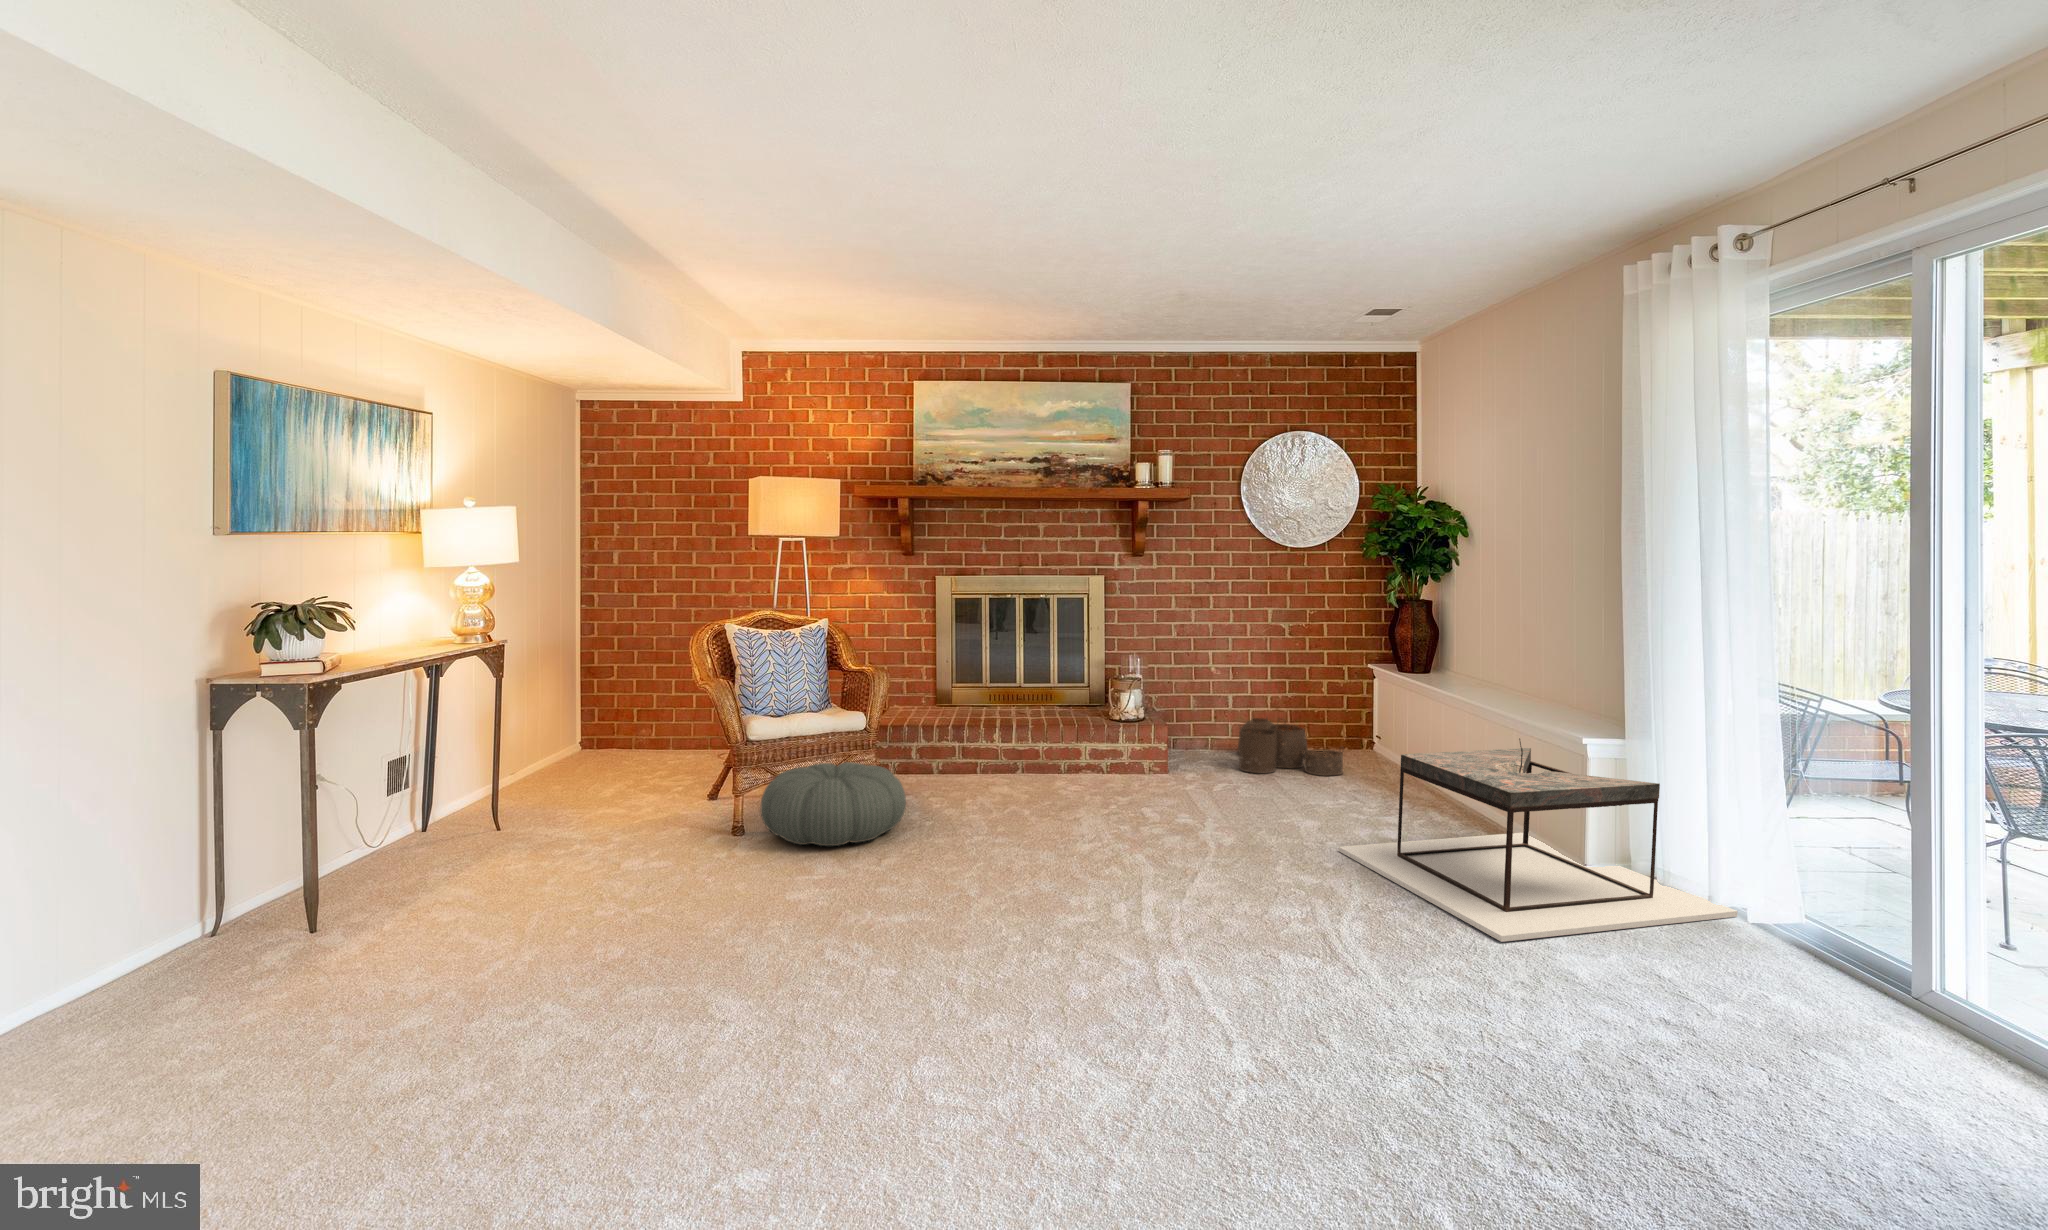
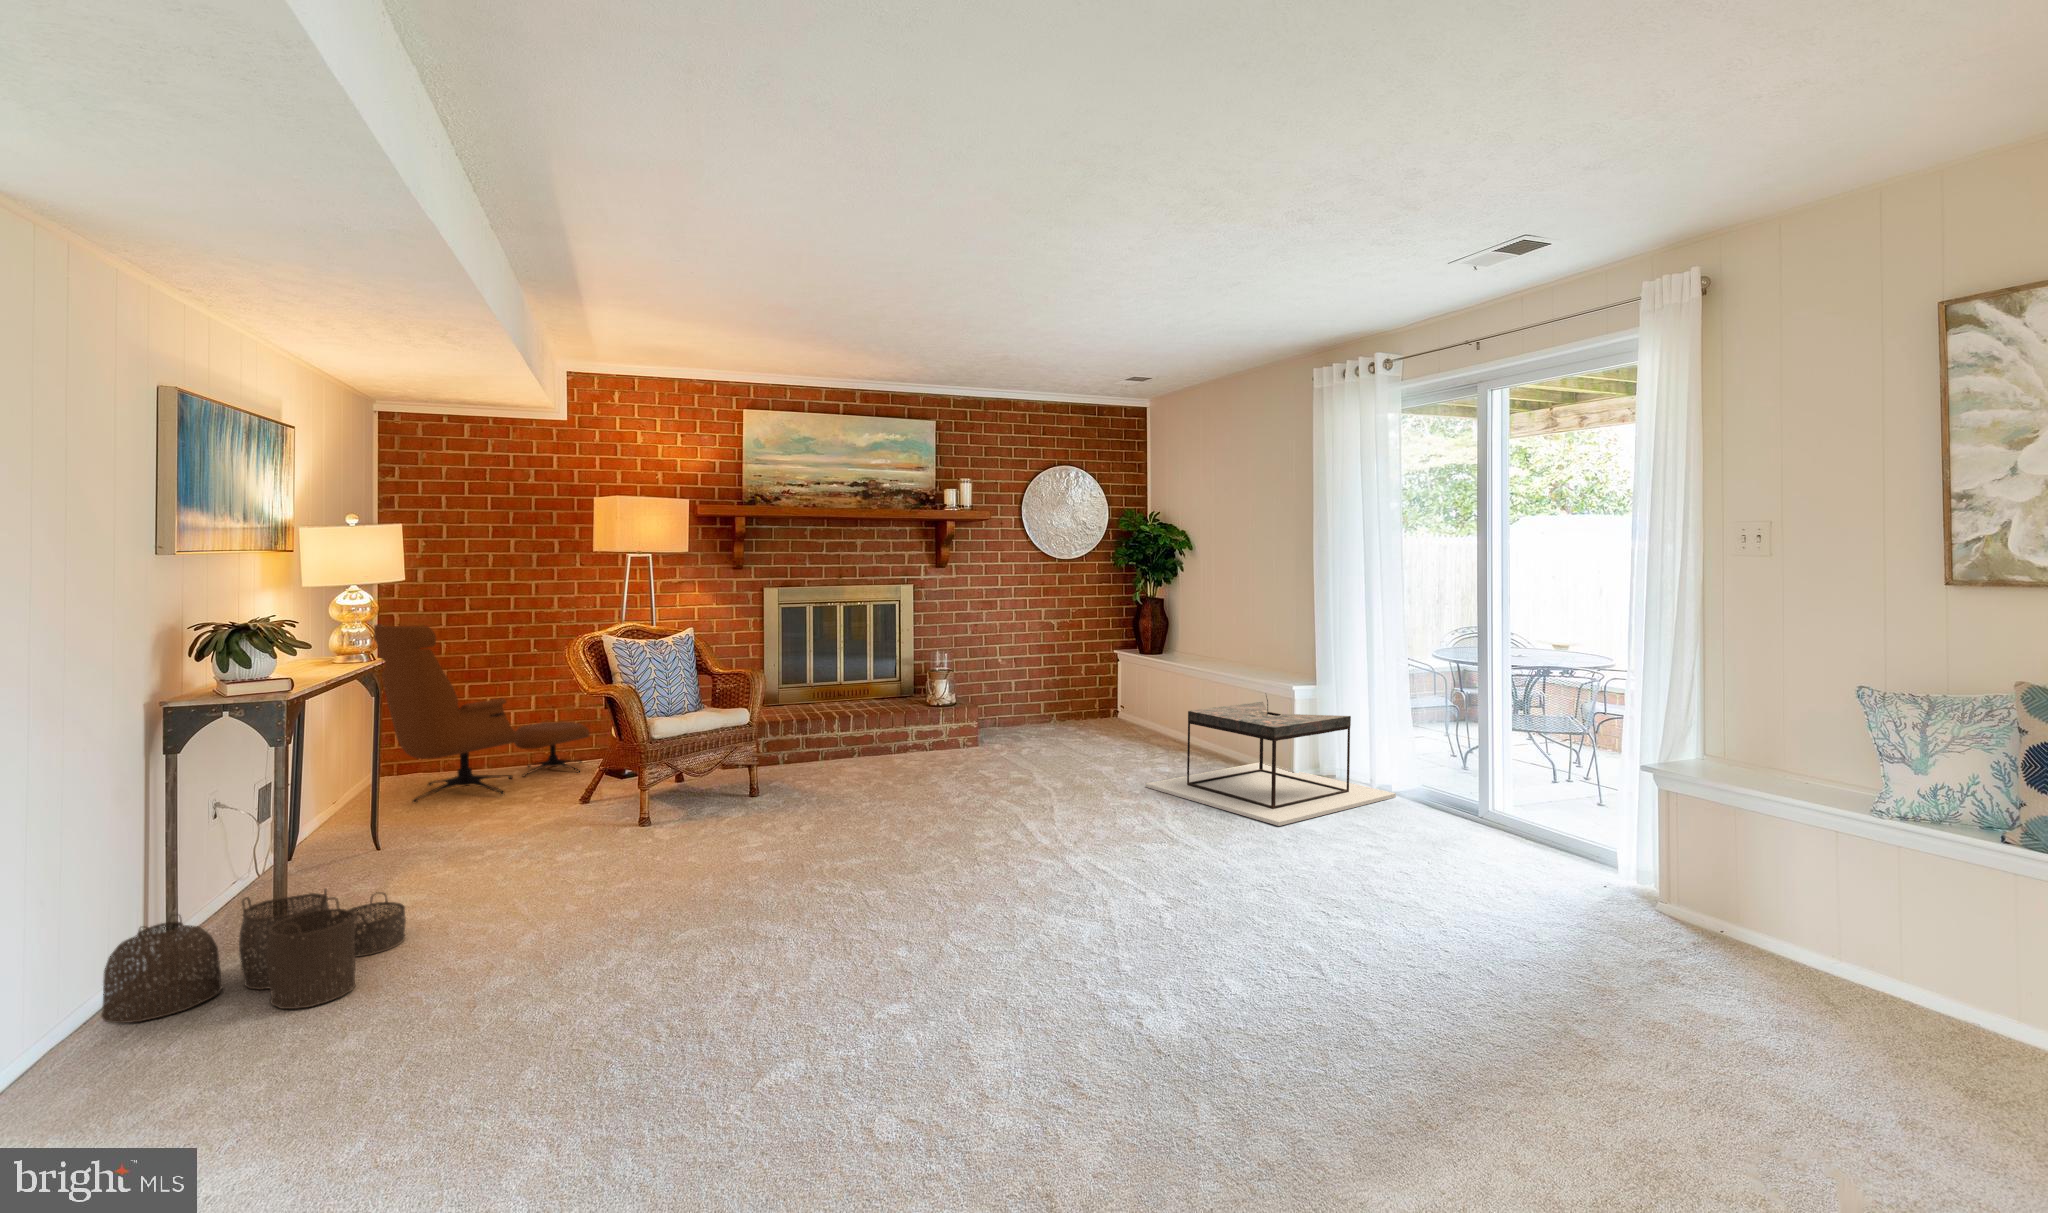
lounge chair: none [537,606,755,783] -> present [374,624,590,803]
woven basket: present [1238,718,1344,776] -> present [101,889,406,1023]
pouf: present [760,762,906,846] -> none [675,754,805,826]

